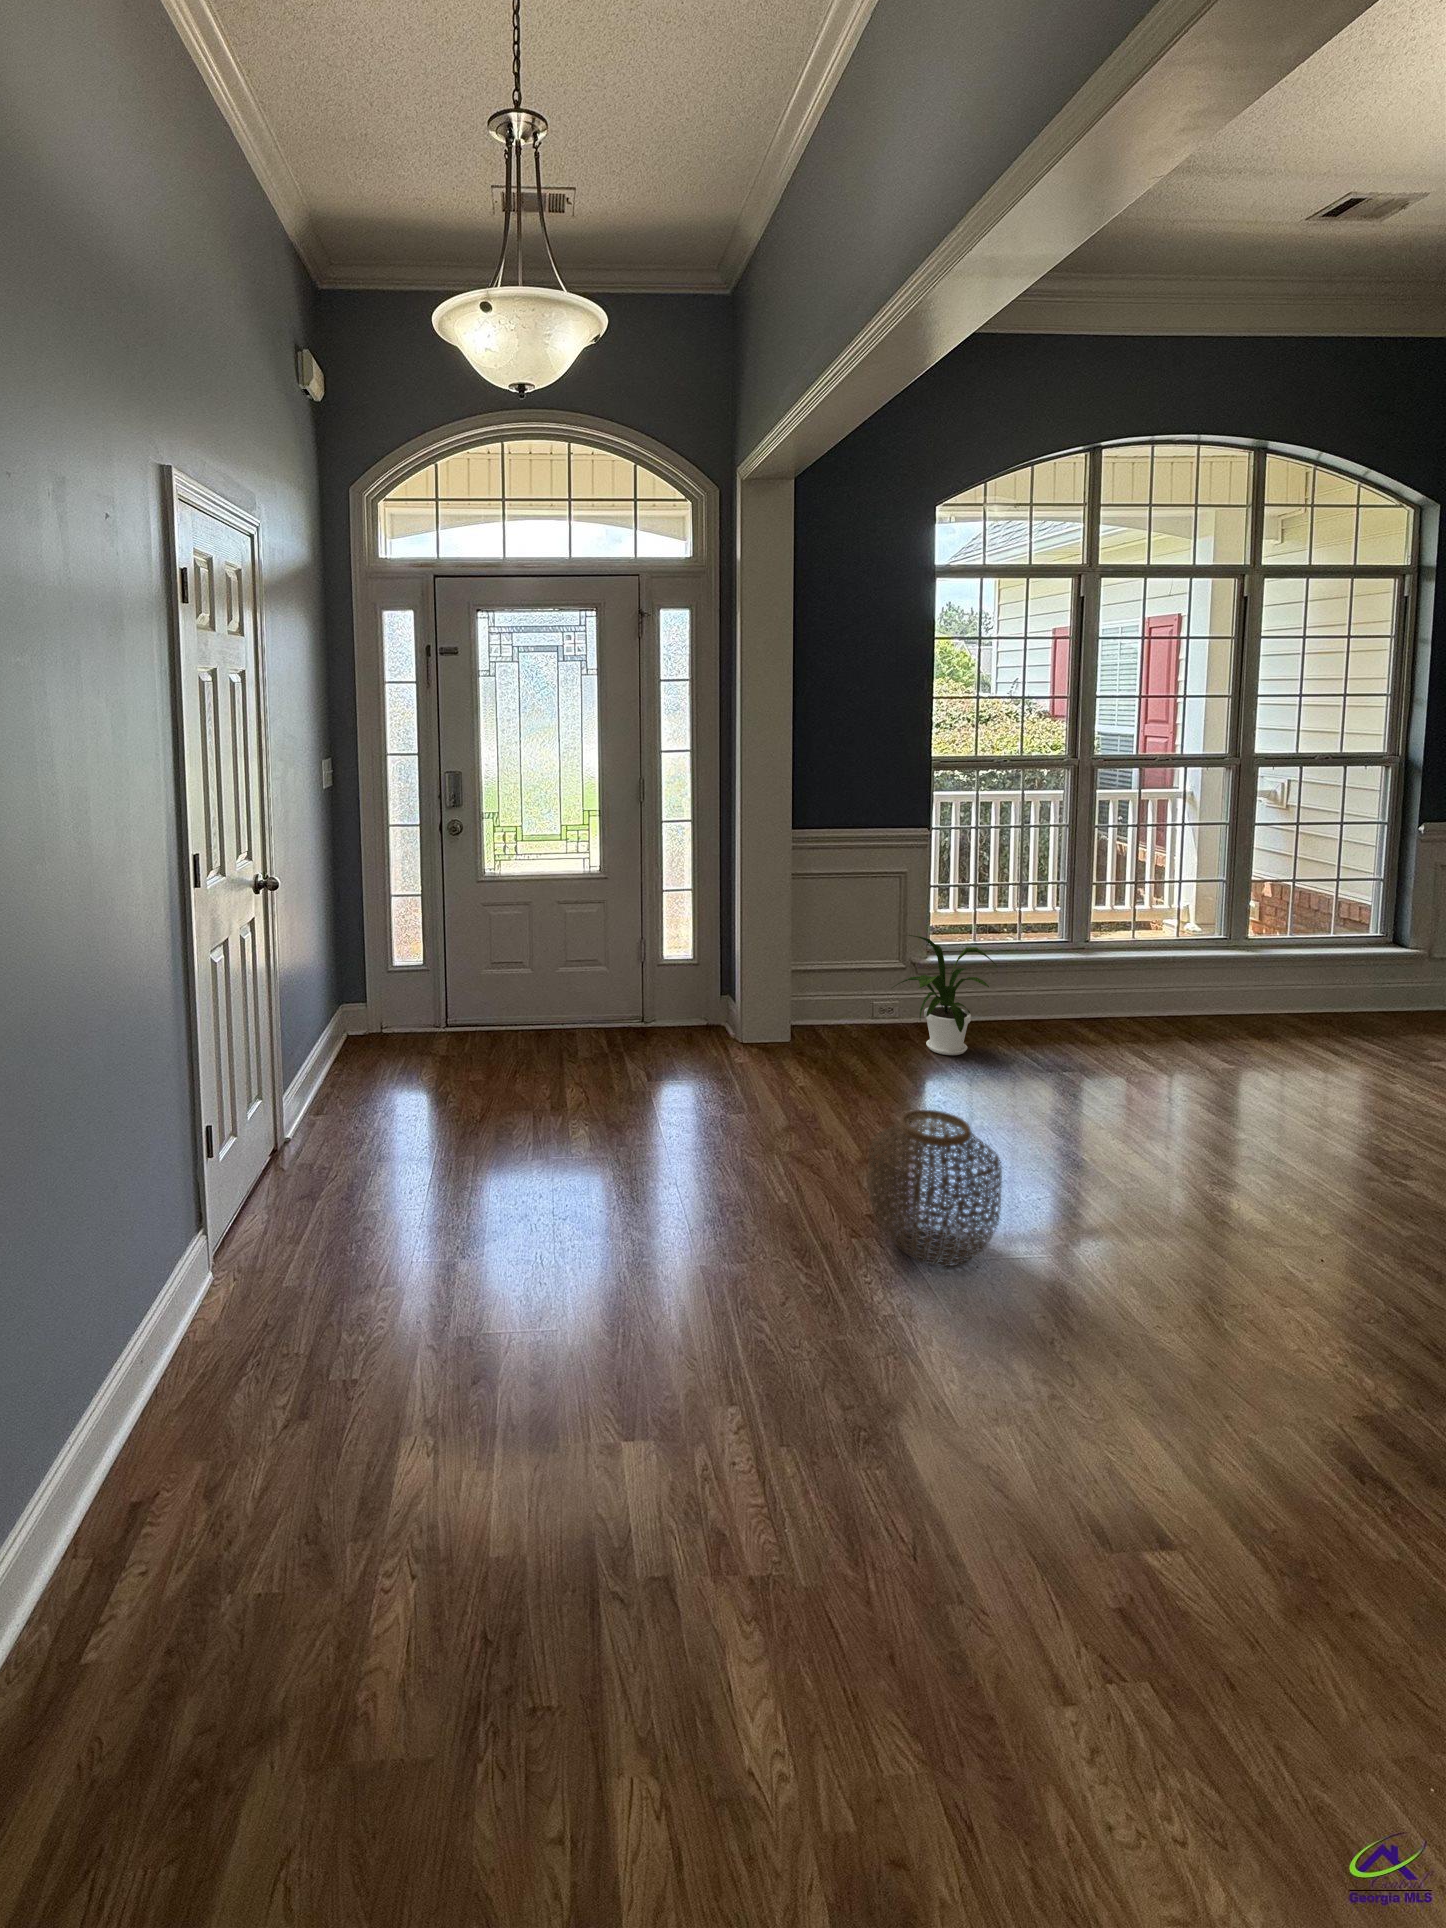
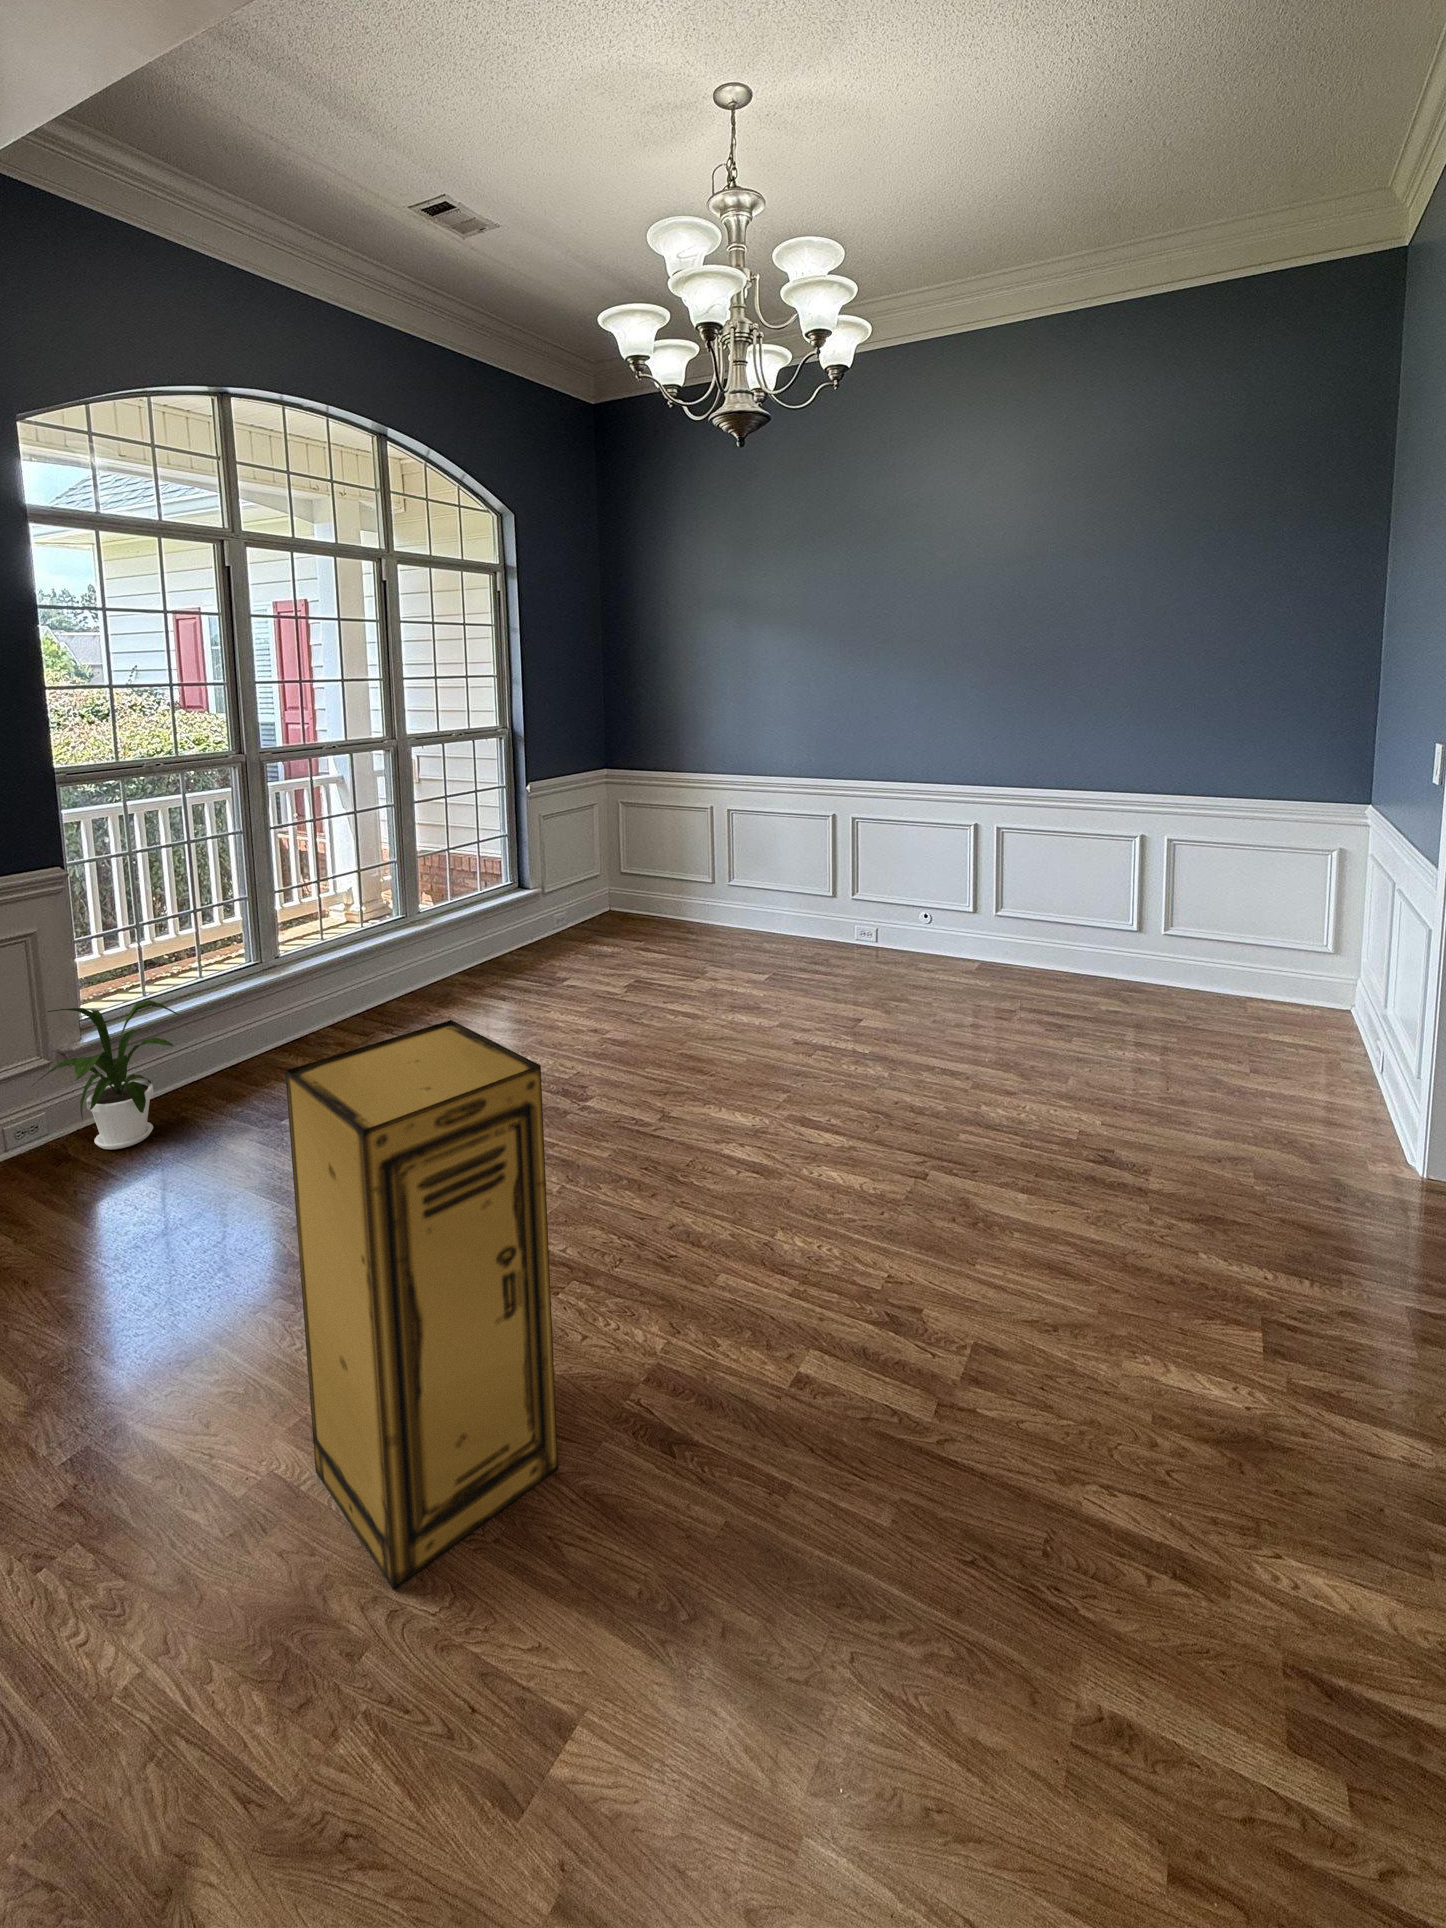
storage cabinet: none [1039,985,1269,1416] -> present [285,1020,558,1589]
woven basket: present [868,1110,1002,1266] -> none [32,1279,249,1523]

